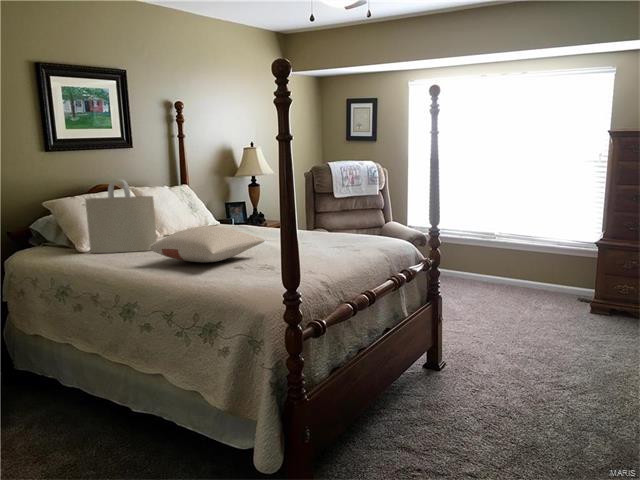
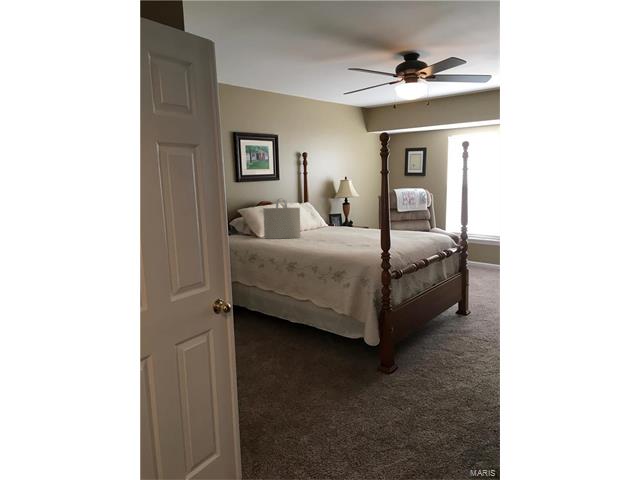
pillow: present [150,226,265,262] -> none [302,224,364,243]

